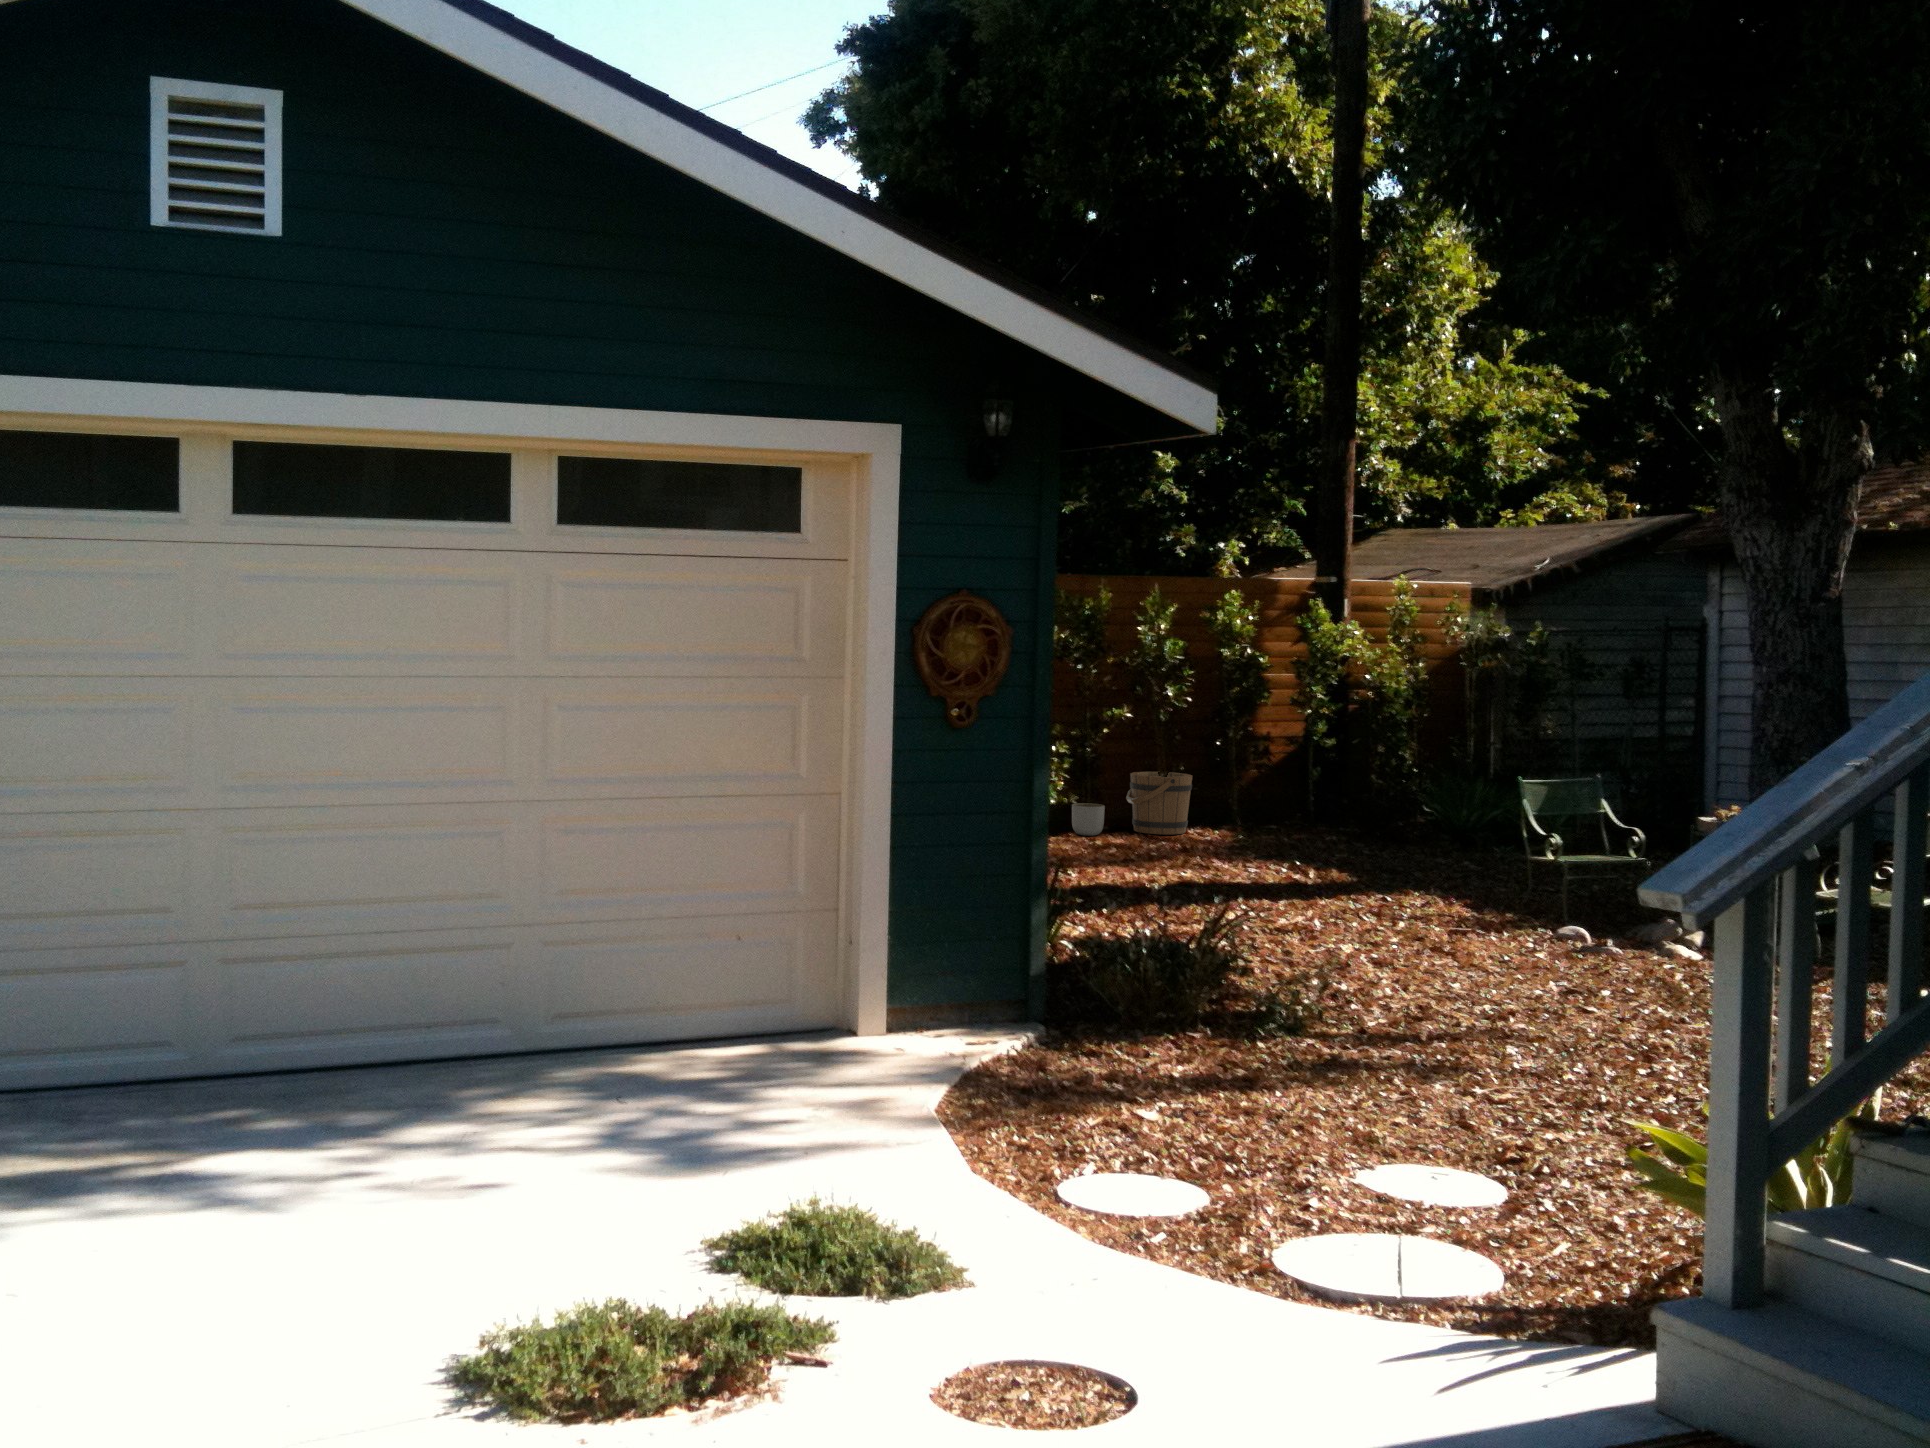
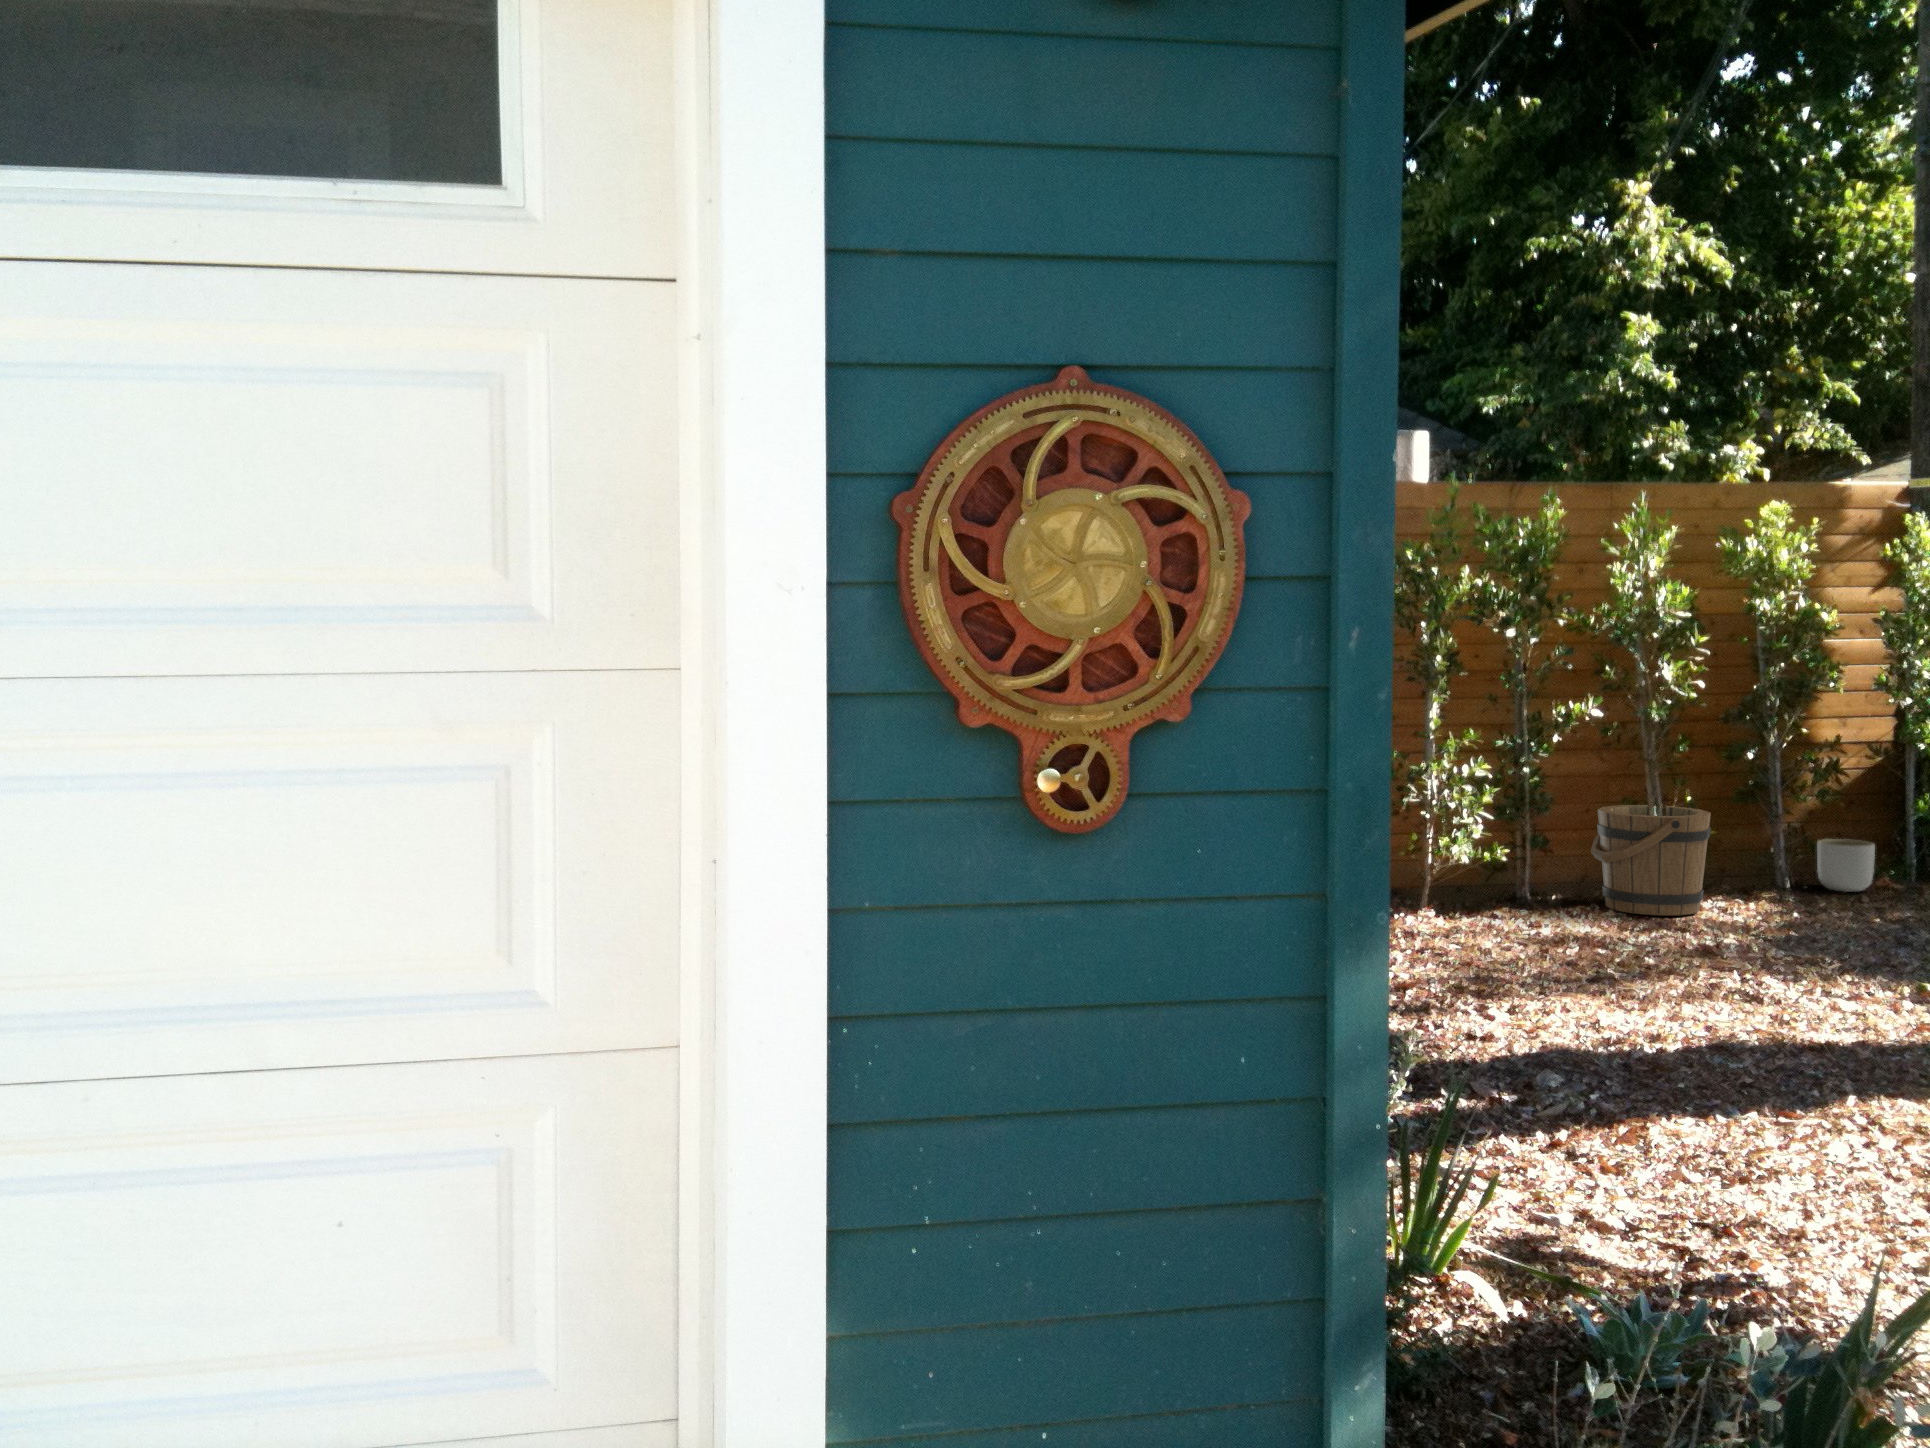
planter: present [1072,803,1105,836] -> present [1817,839,1875,892]

